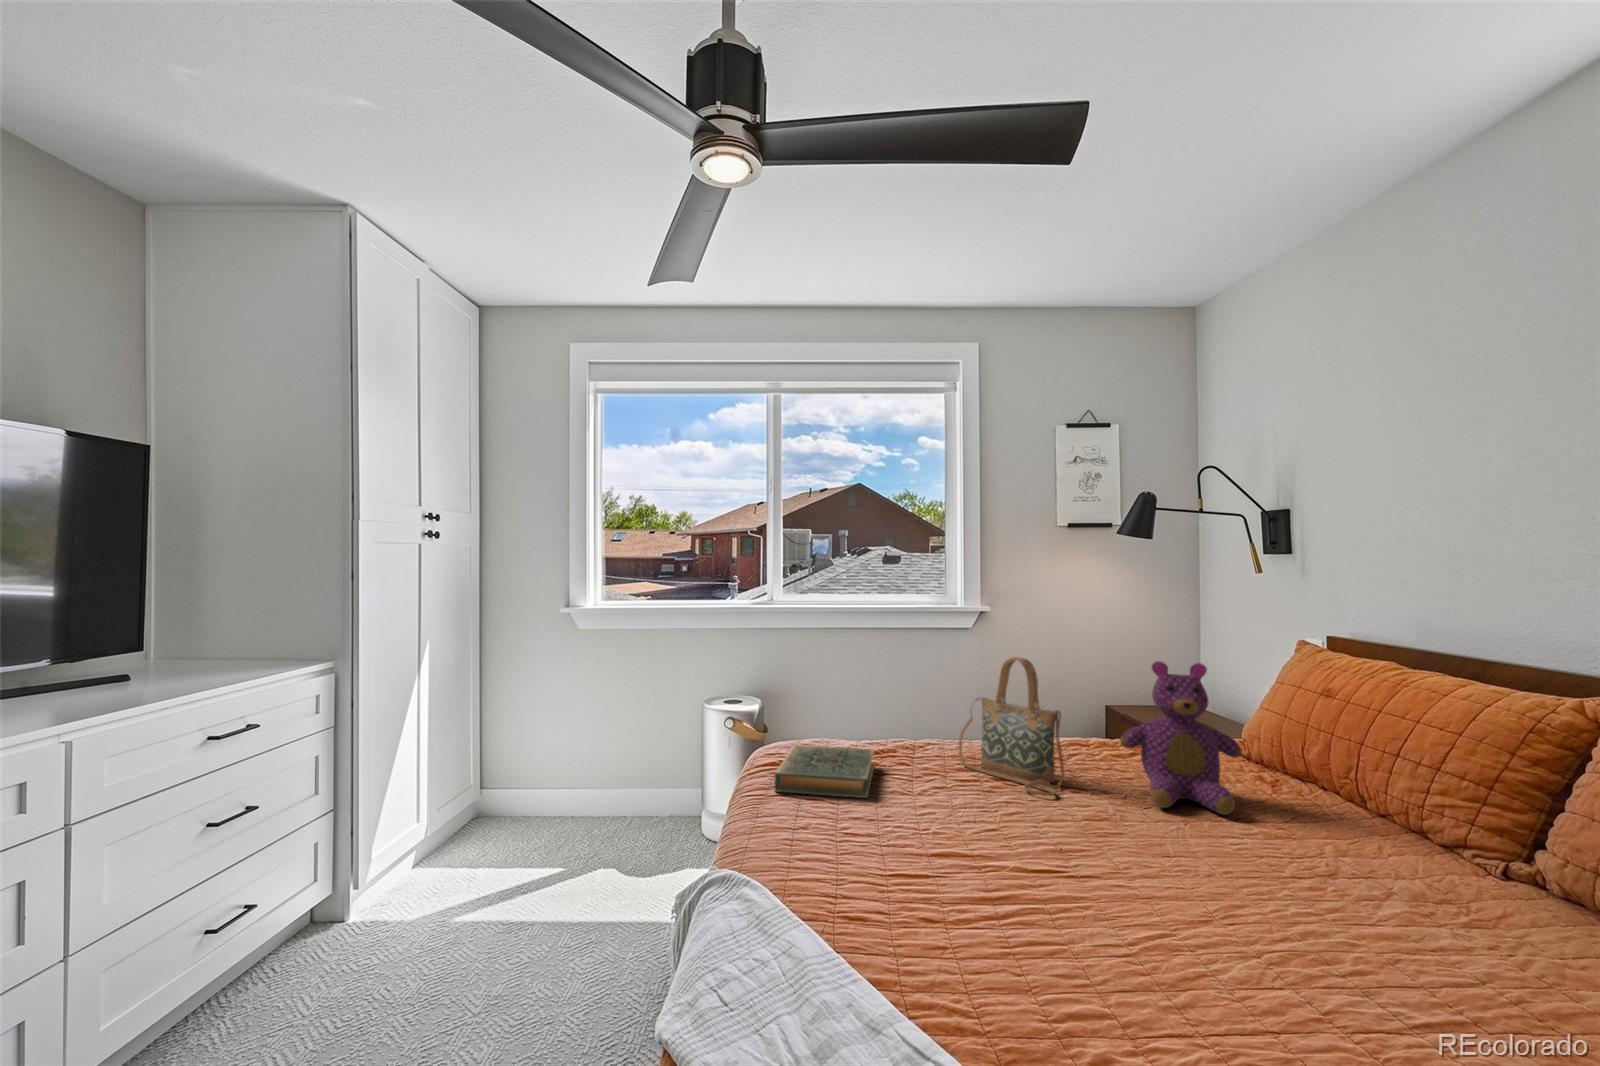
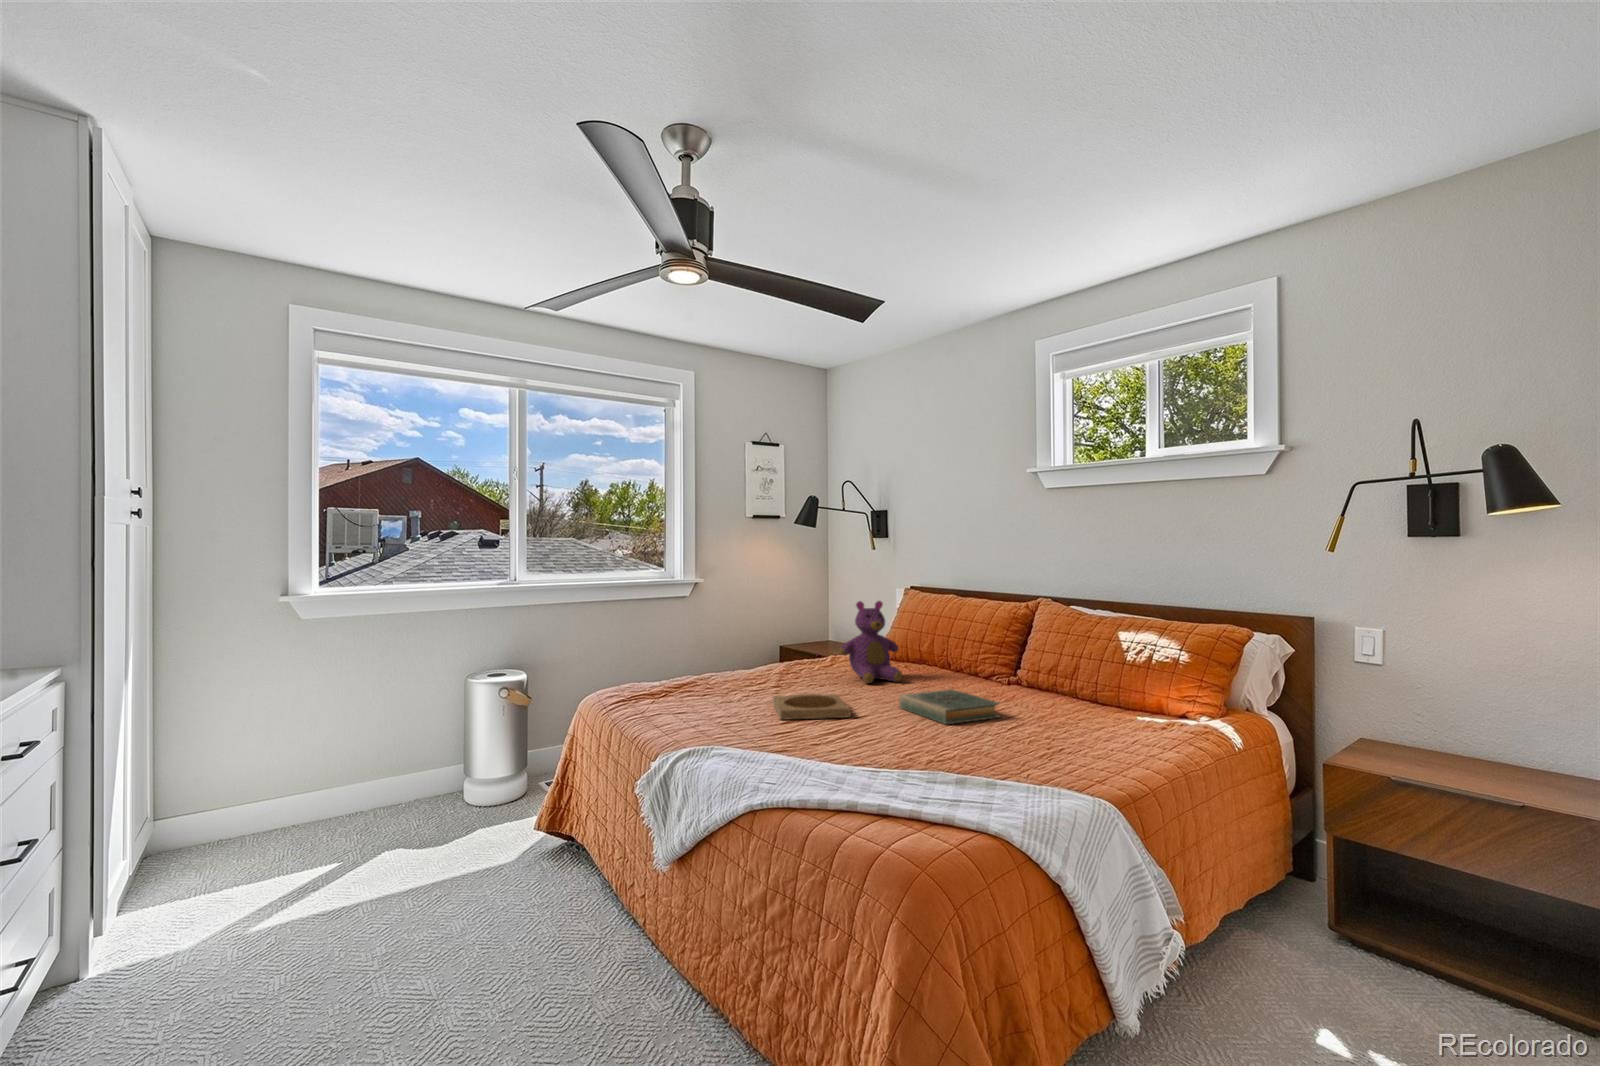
handbag: present [959,657,1065,796] -> none [740,606,814,688]
hardback book: present [775,745,874,798] -> present [899,689,1000,724]
tray: none [914,807,1057,888] -> present [773,694,850,720]

